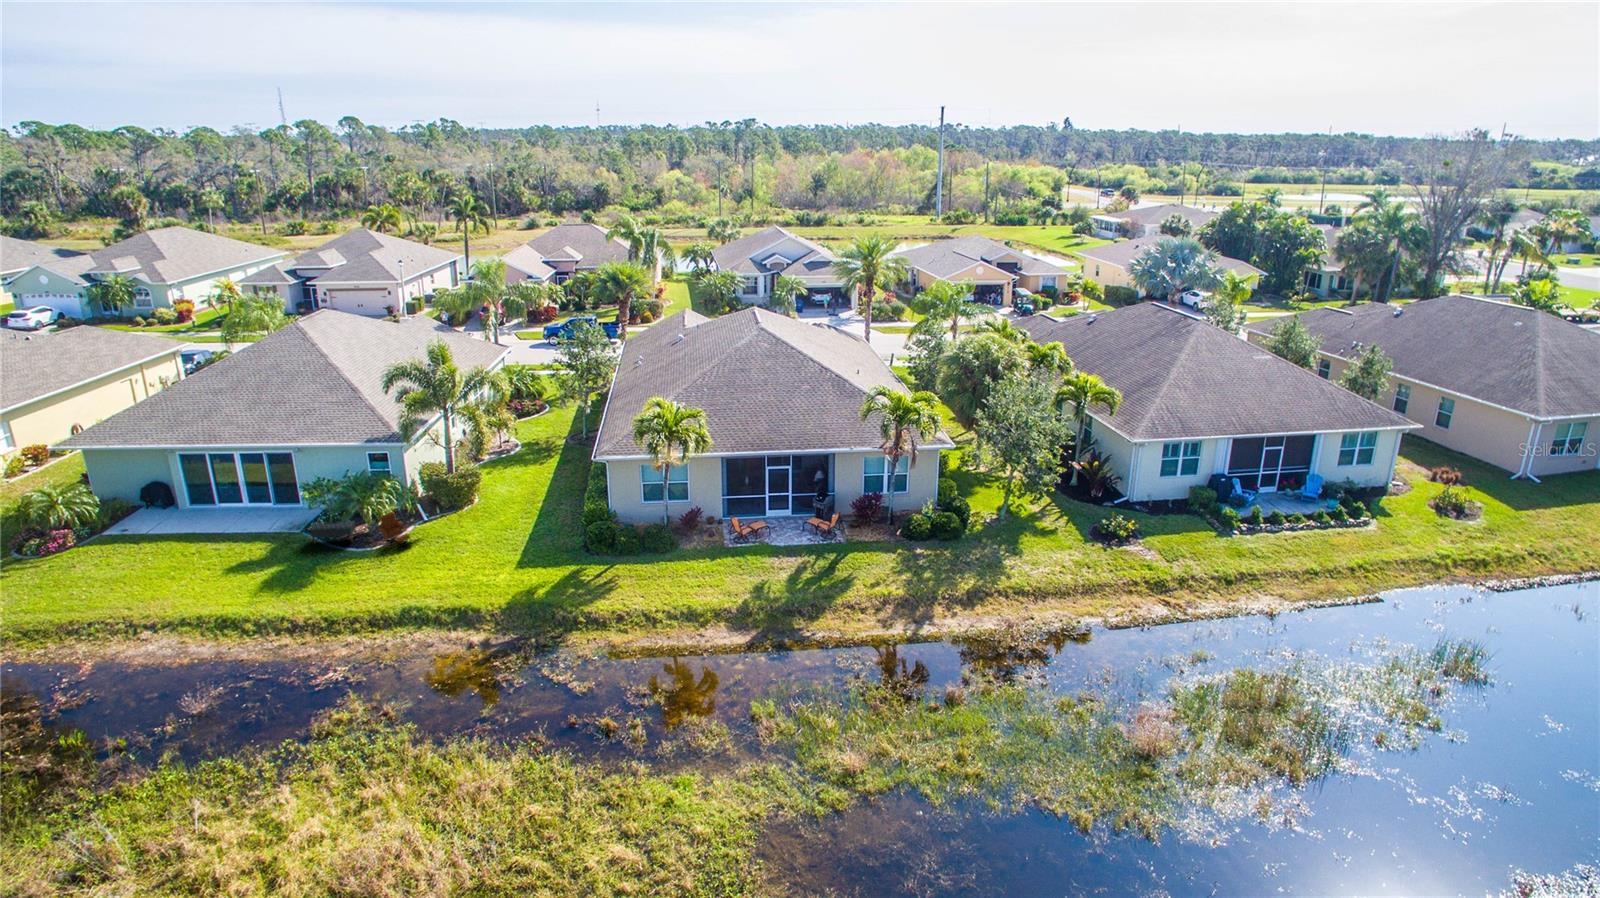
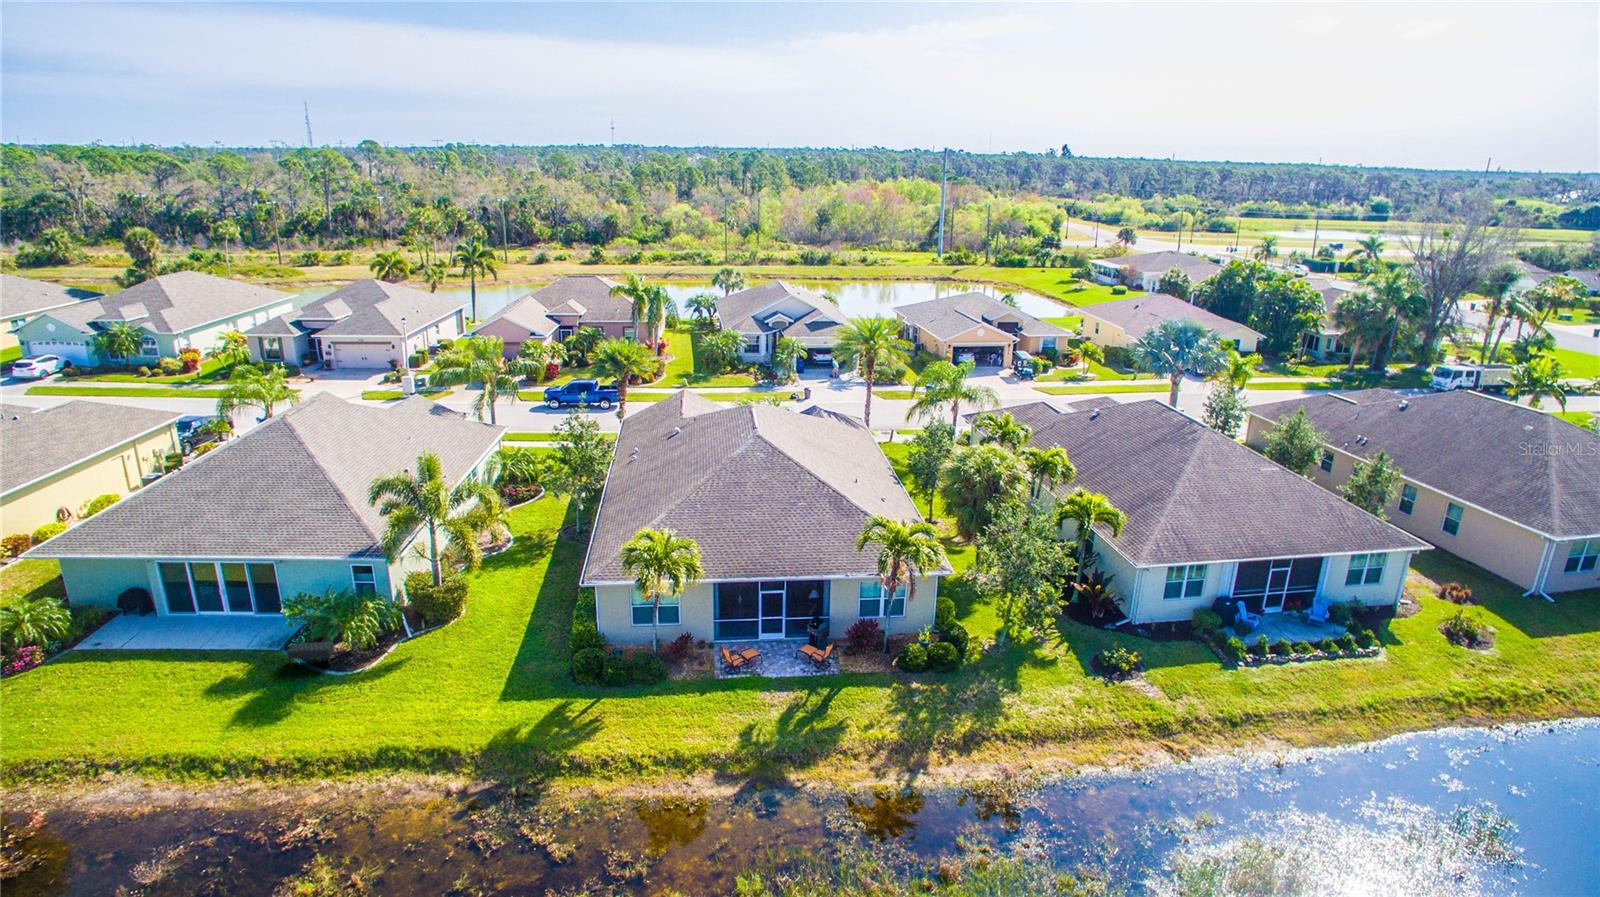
lounge chair: present [380,512,410,545] -> none [358,633,392,672]

